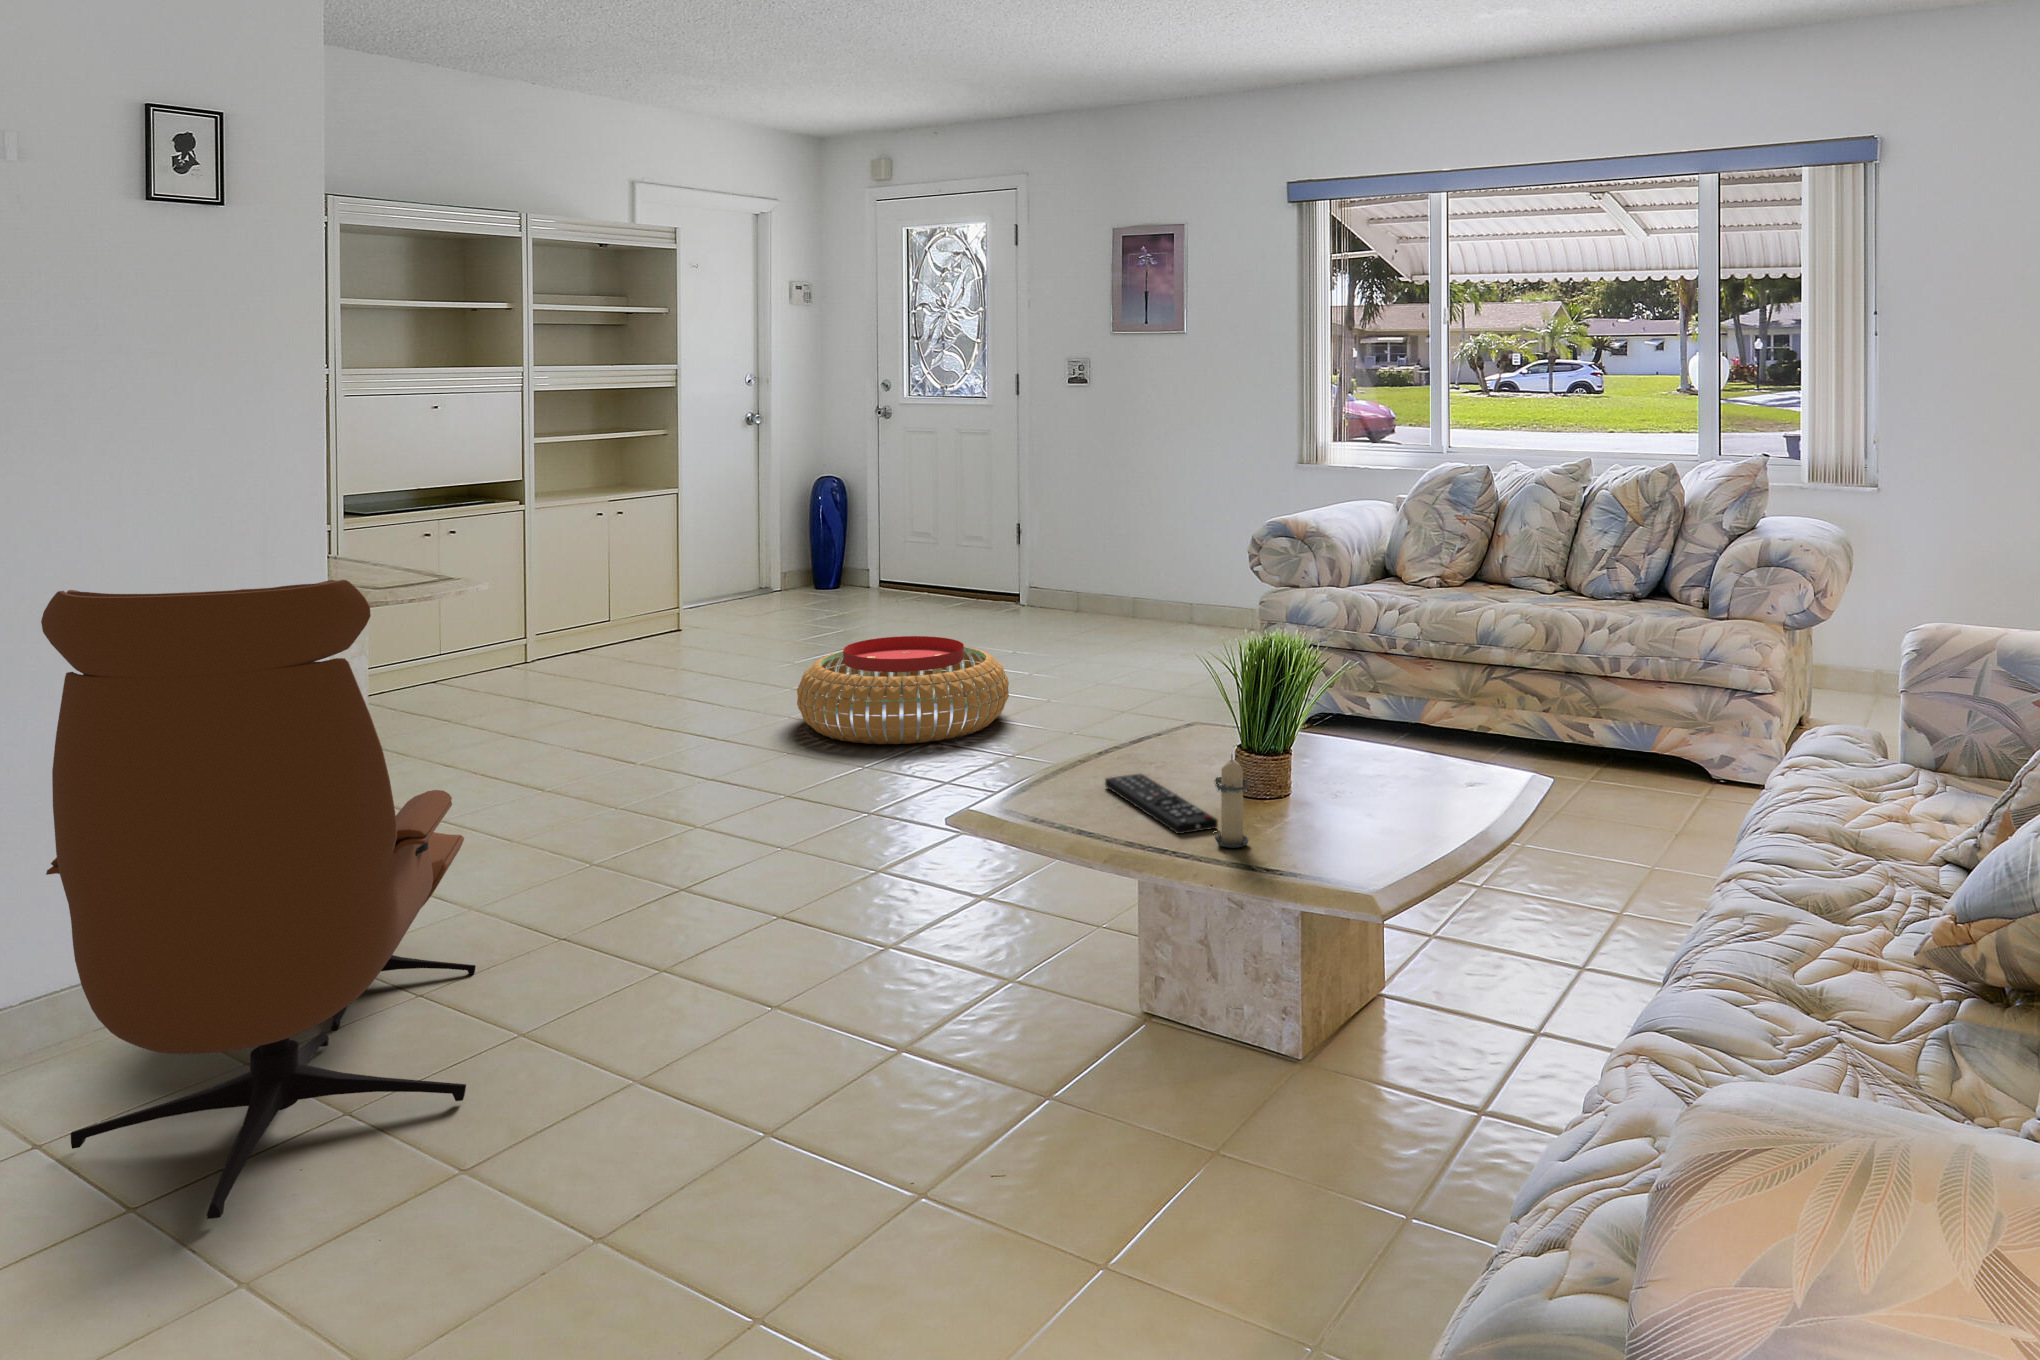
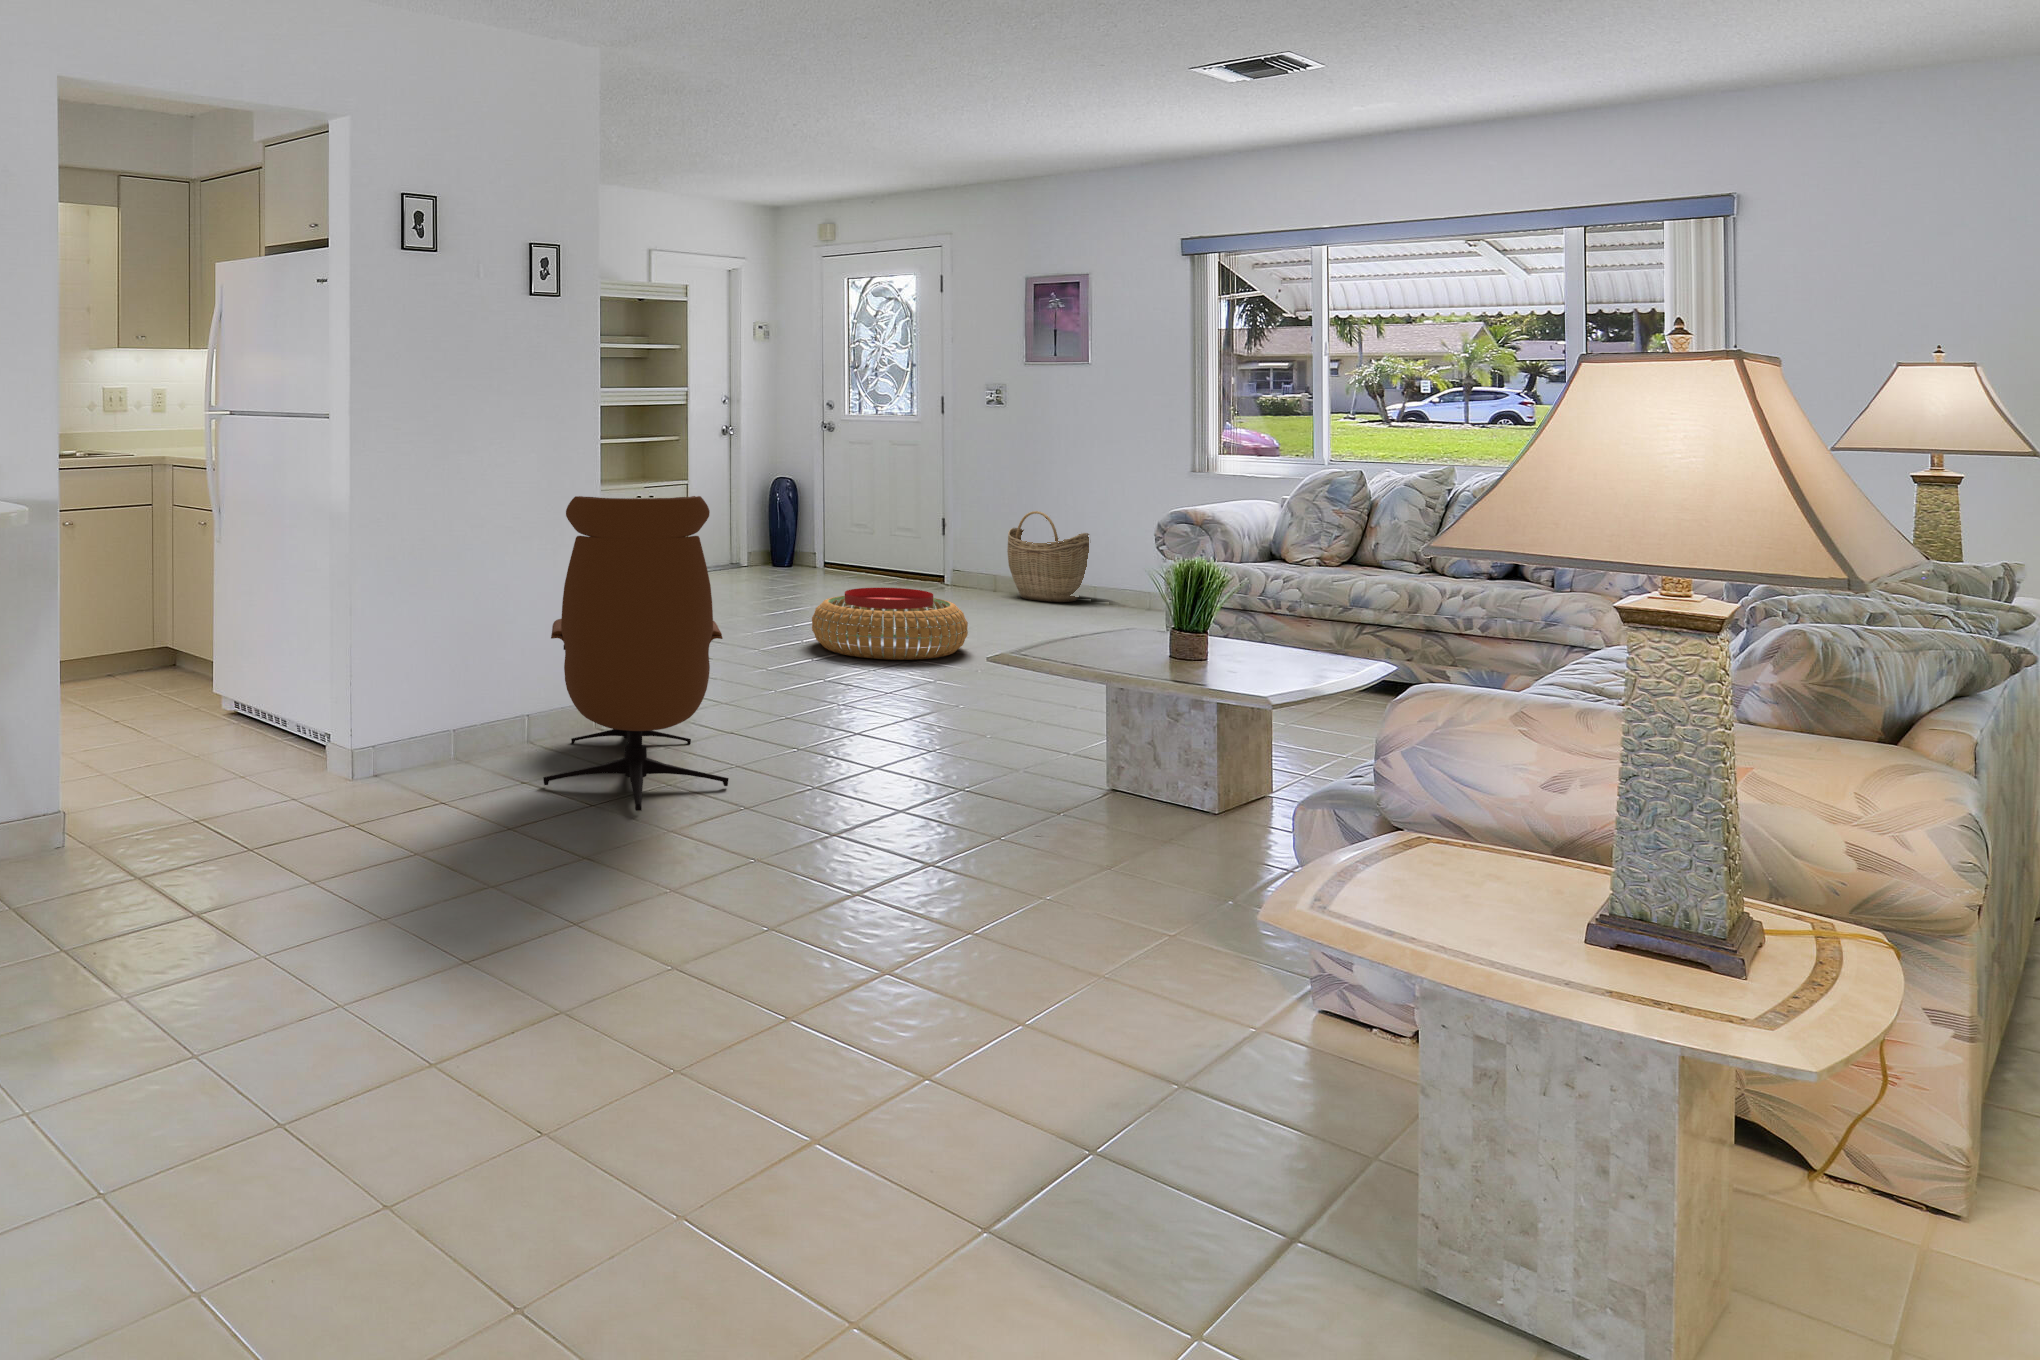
woven basket: none [1086,512,1184,628] -> present [1007,511,1089,602]
candle: present [1214,755,1251,848] -> none [1161,619,1189,674]
remote control: present [1105,774,1218,834] -> none [1085,643,1164,668]

